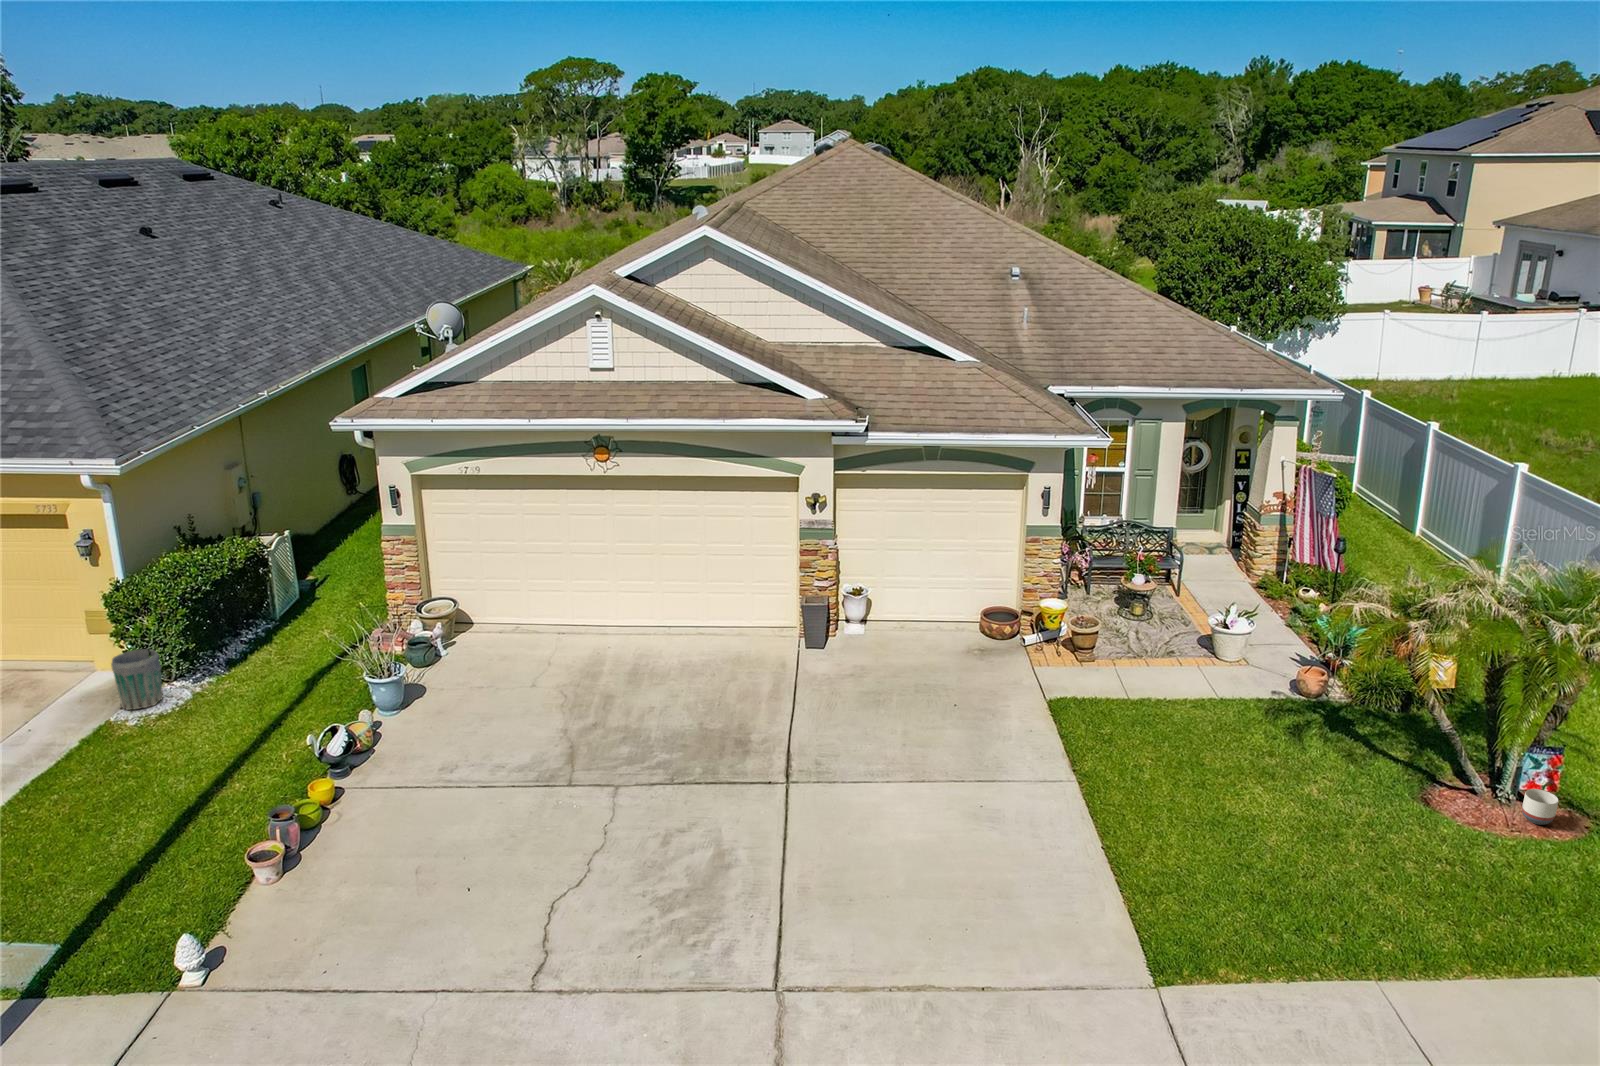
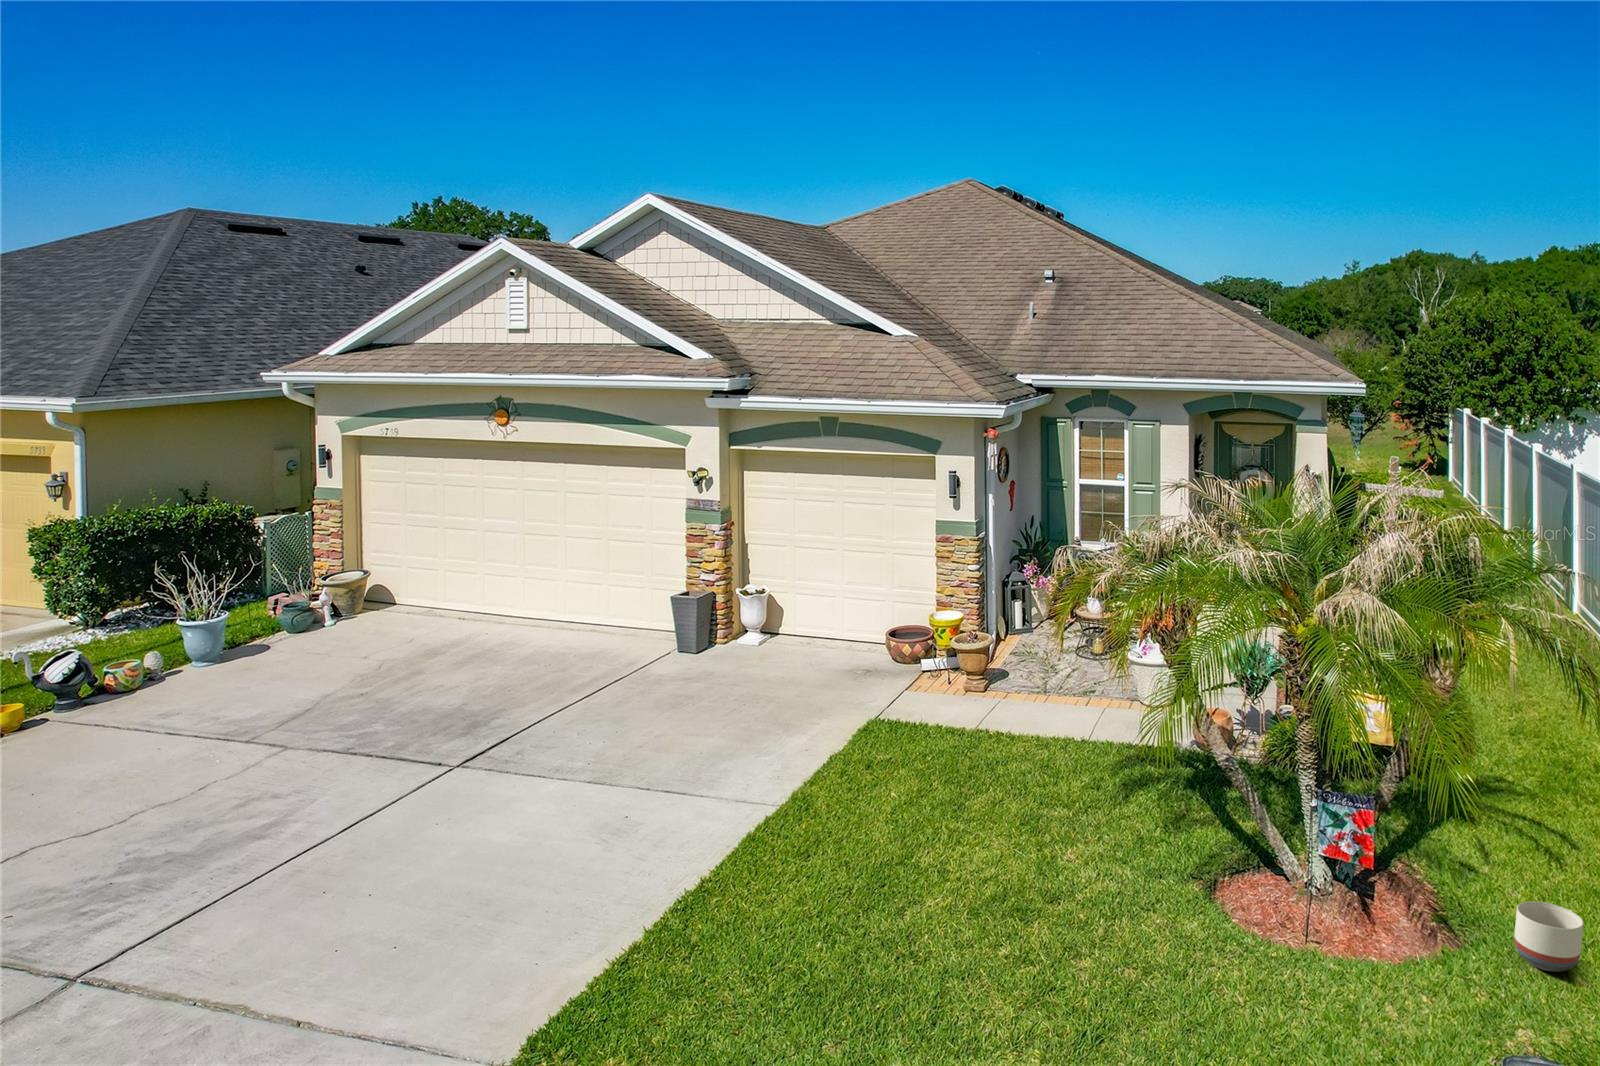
trash can: present [111,649,163,710] -> none [22,577,72,630]

